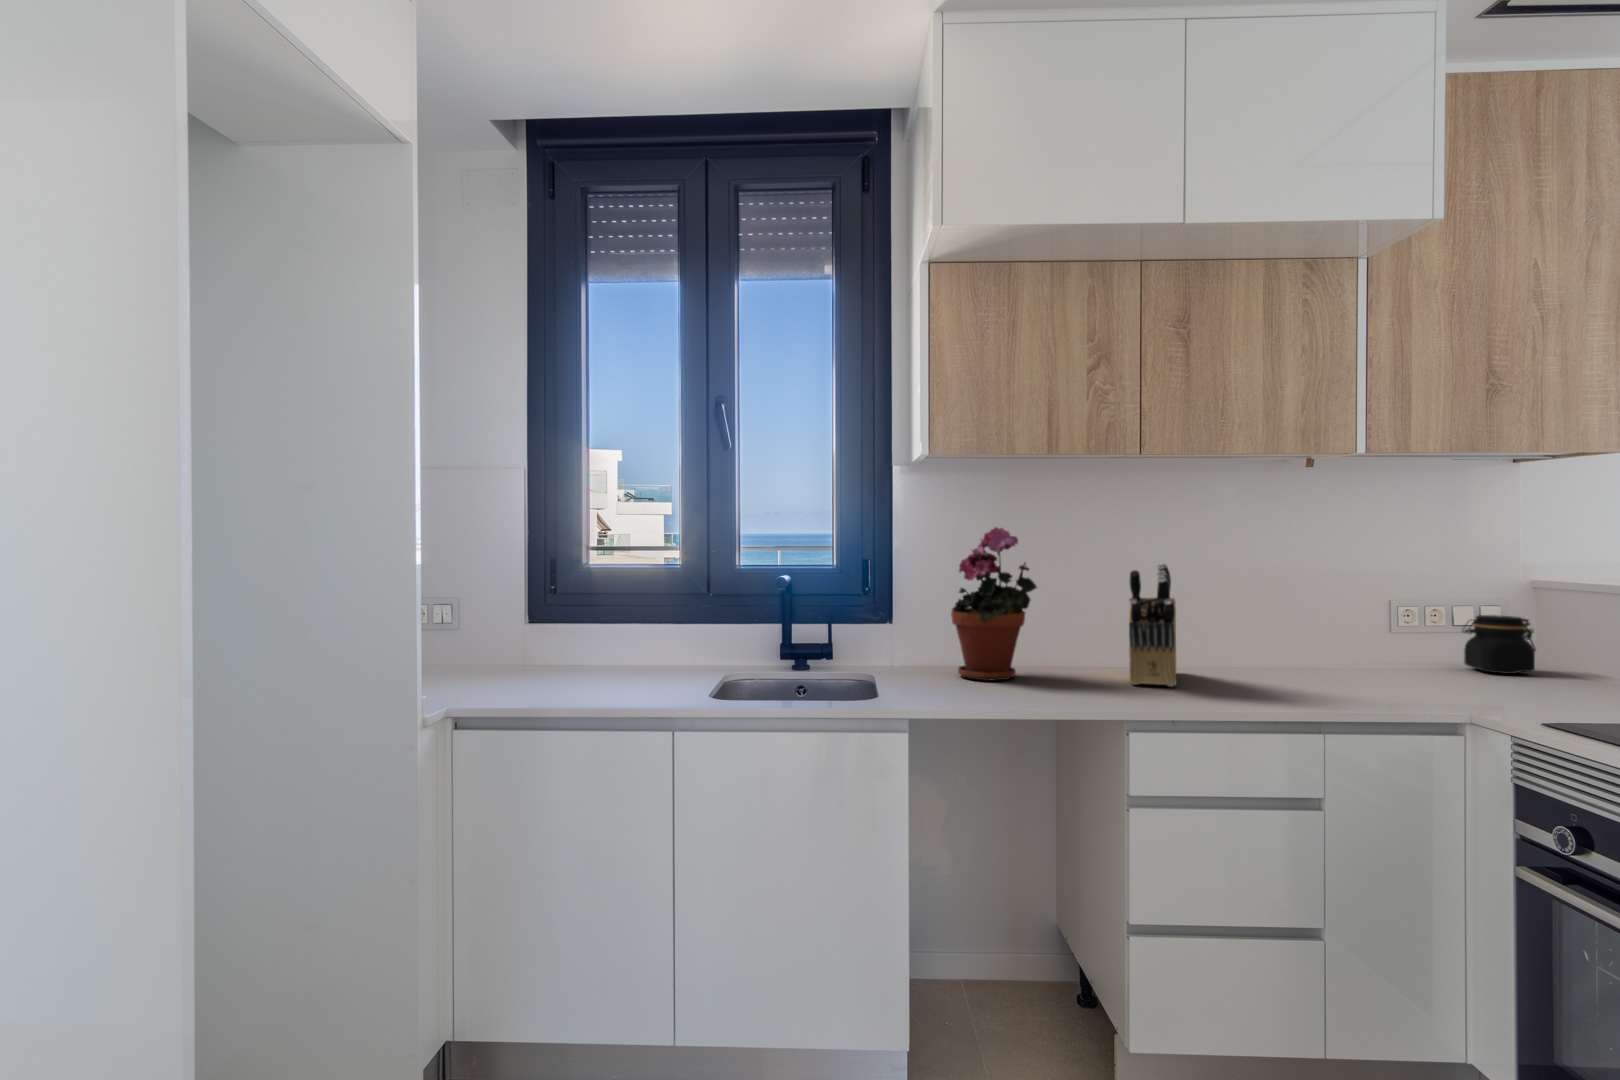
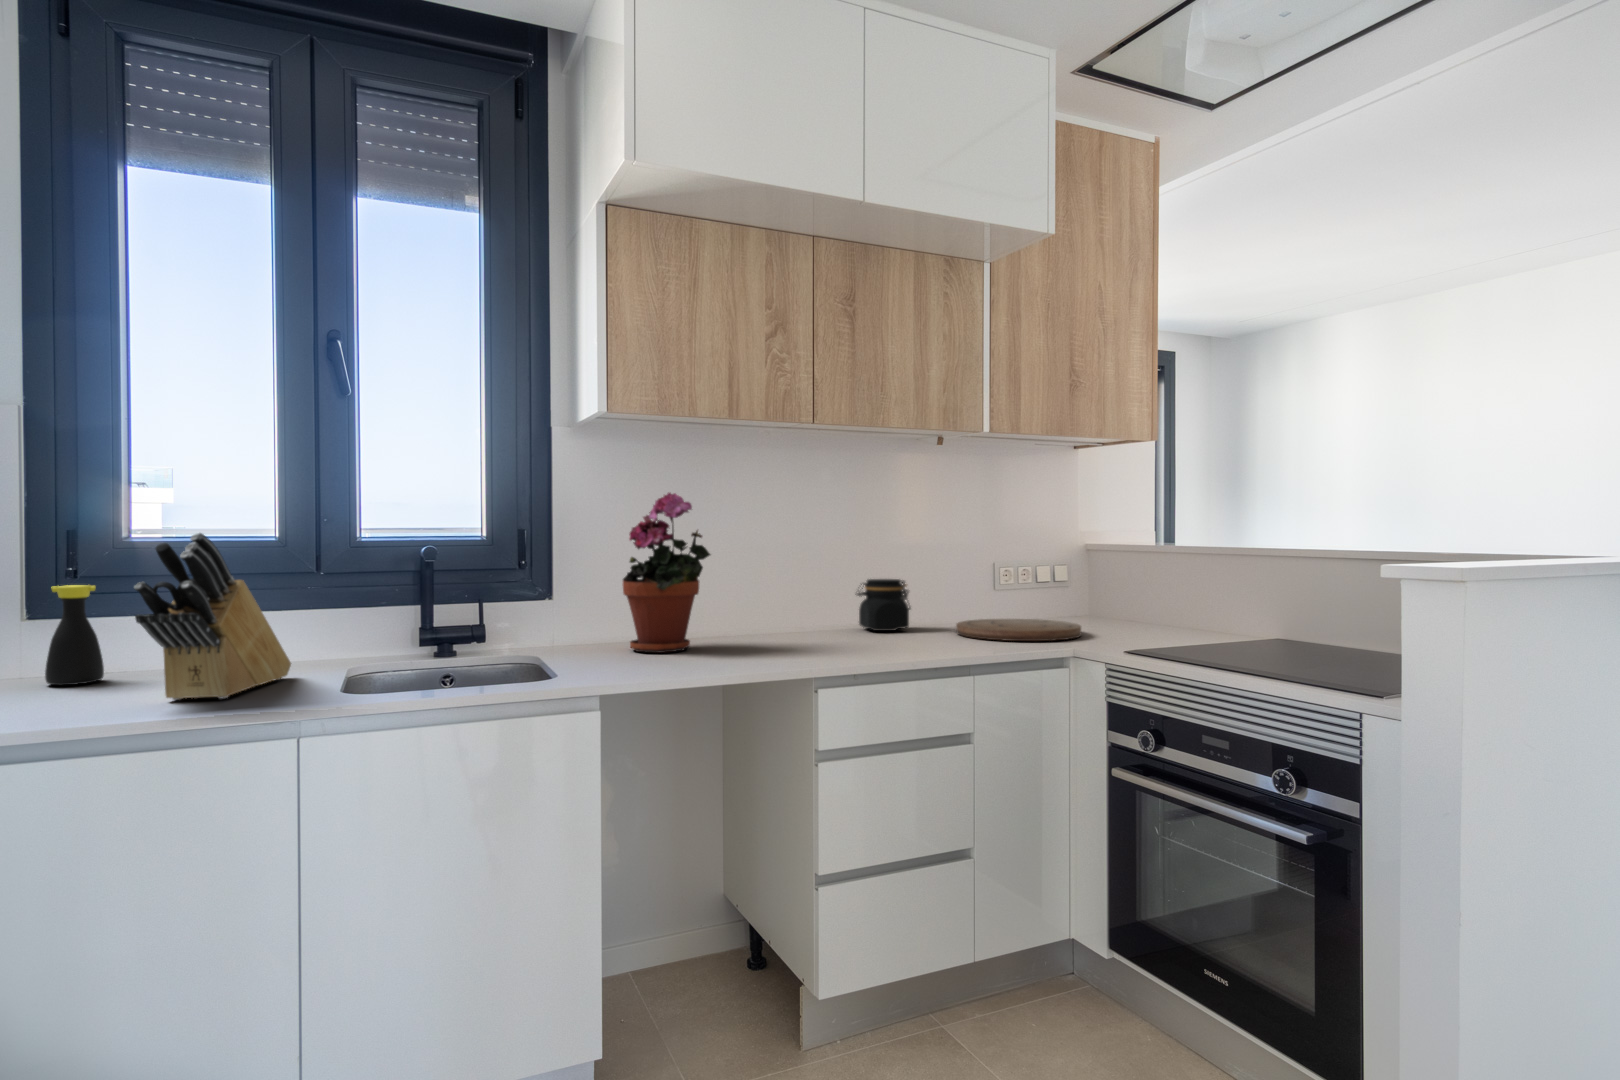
knife block: present [1129,563,1176,687] -> present [134,533,291,700]
bottle: none [526,600,562,673] -> present [45,585,104,685]
jar: present [1463,615,1536,674] -> present [857,579,911,631]
cutting board: none [1327,666,1497,700] -> present [956,619,1081,641]

